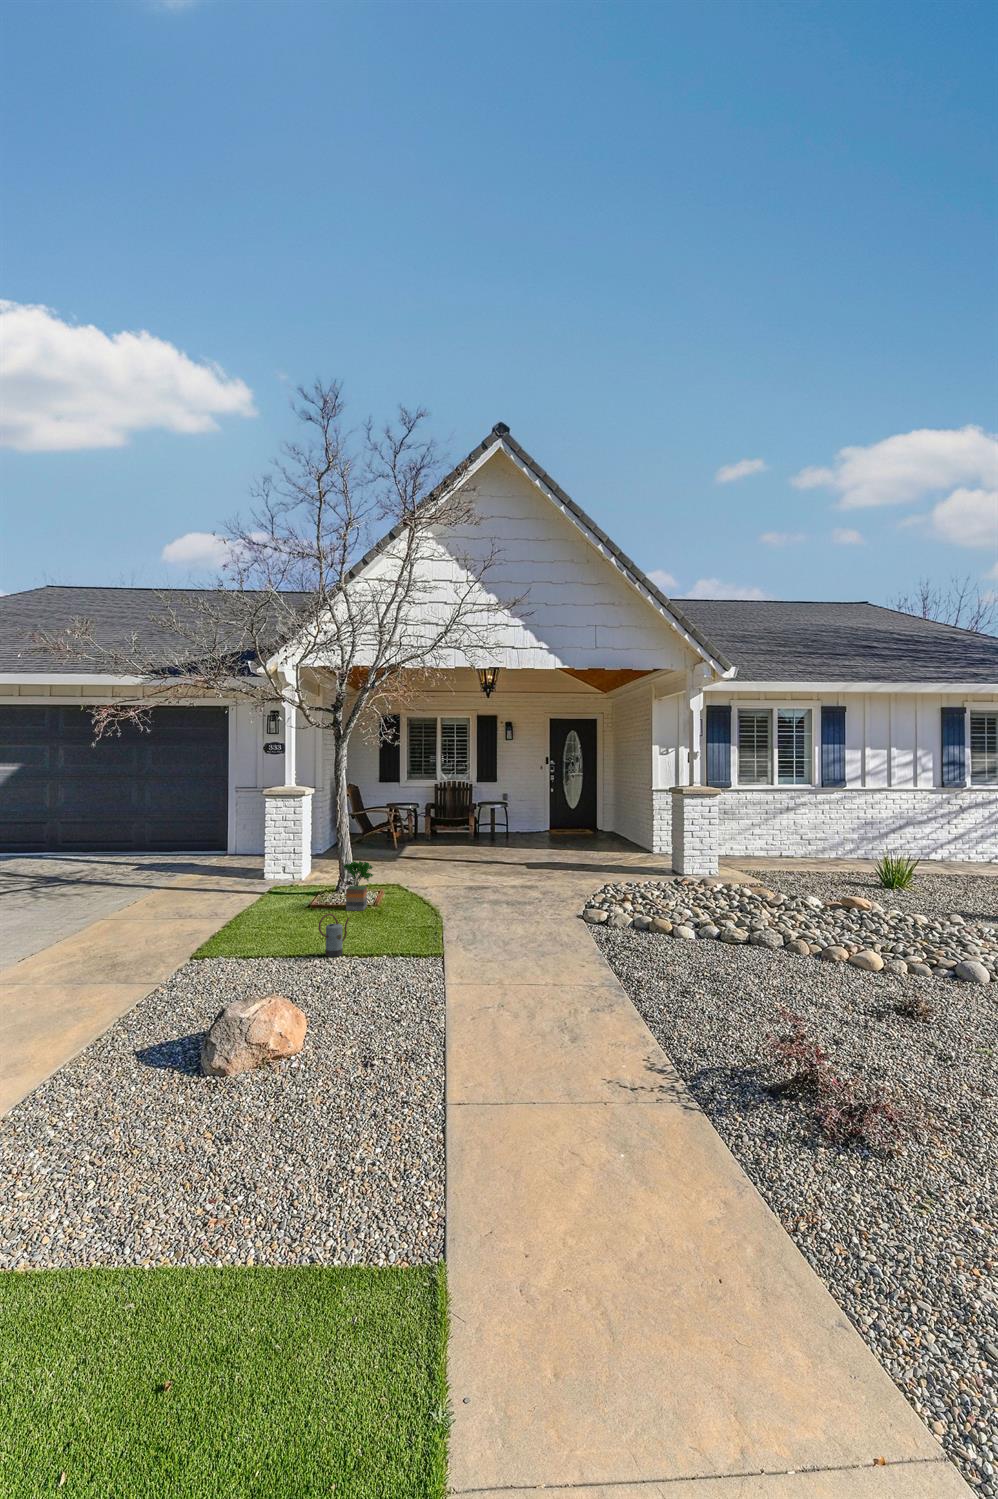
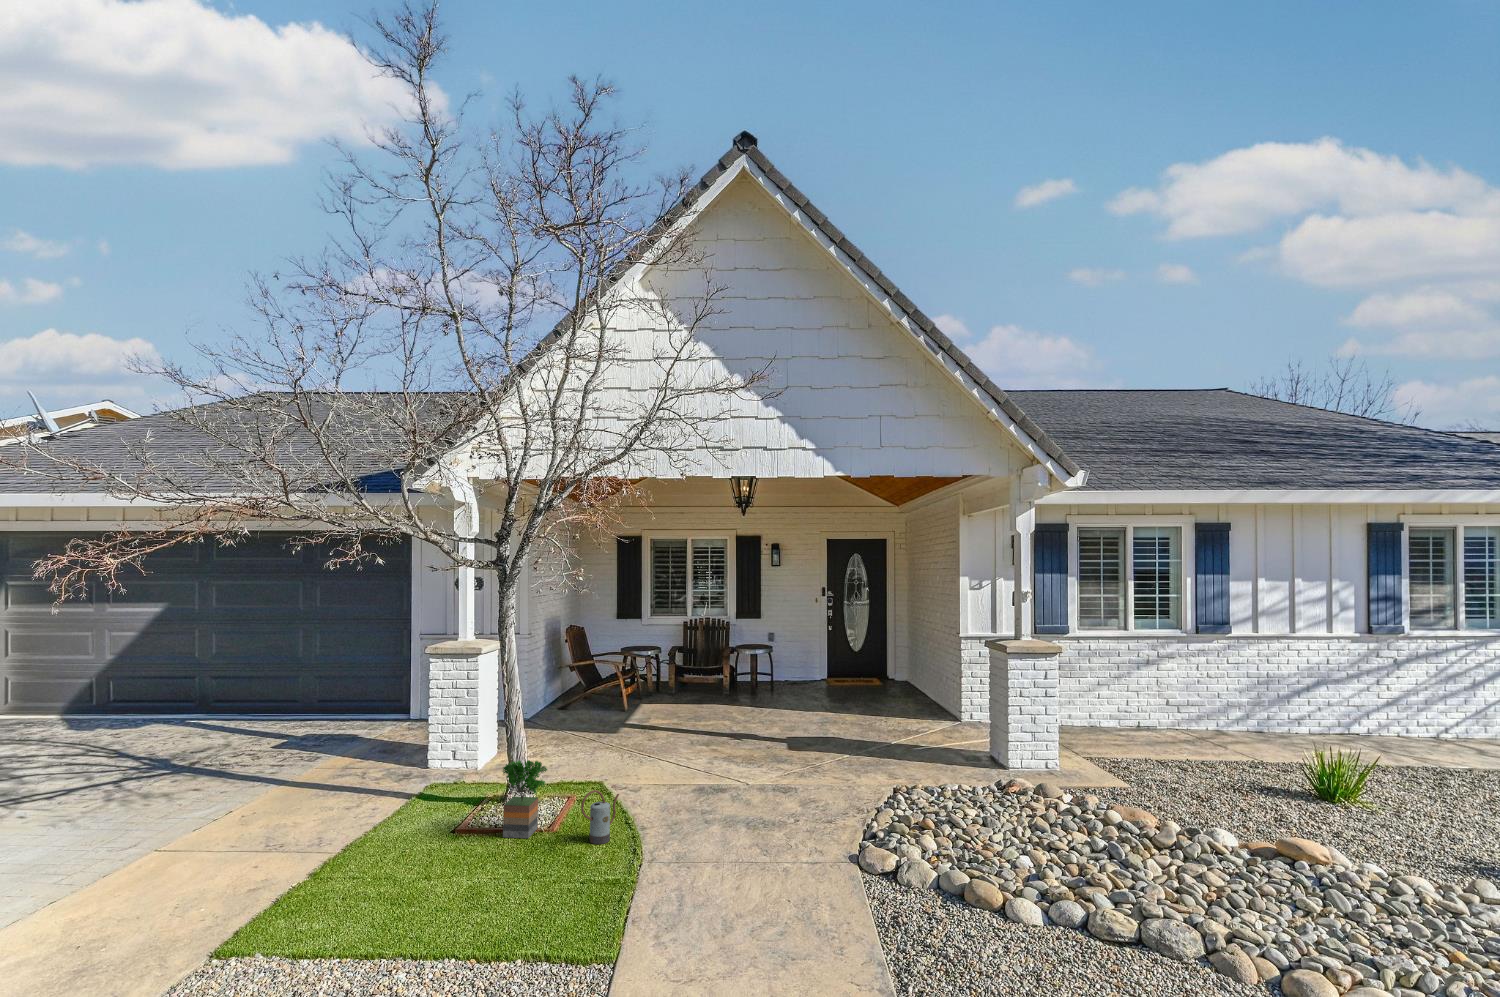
watering can: present [319,914,350,957] -> present [581,790,619,844]

